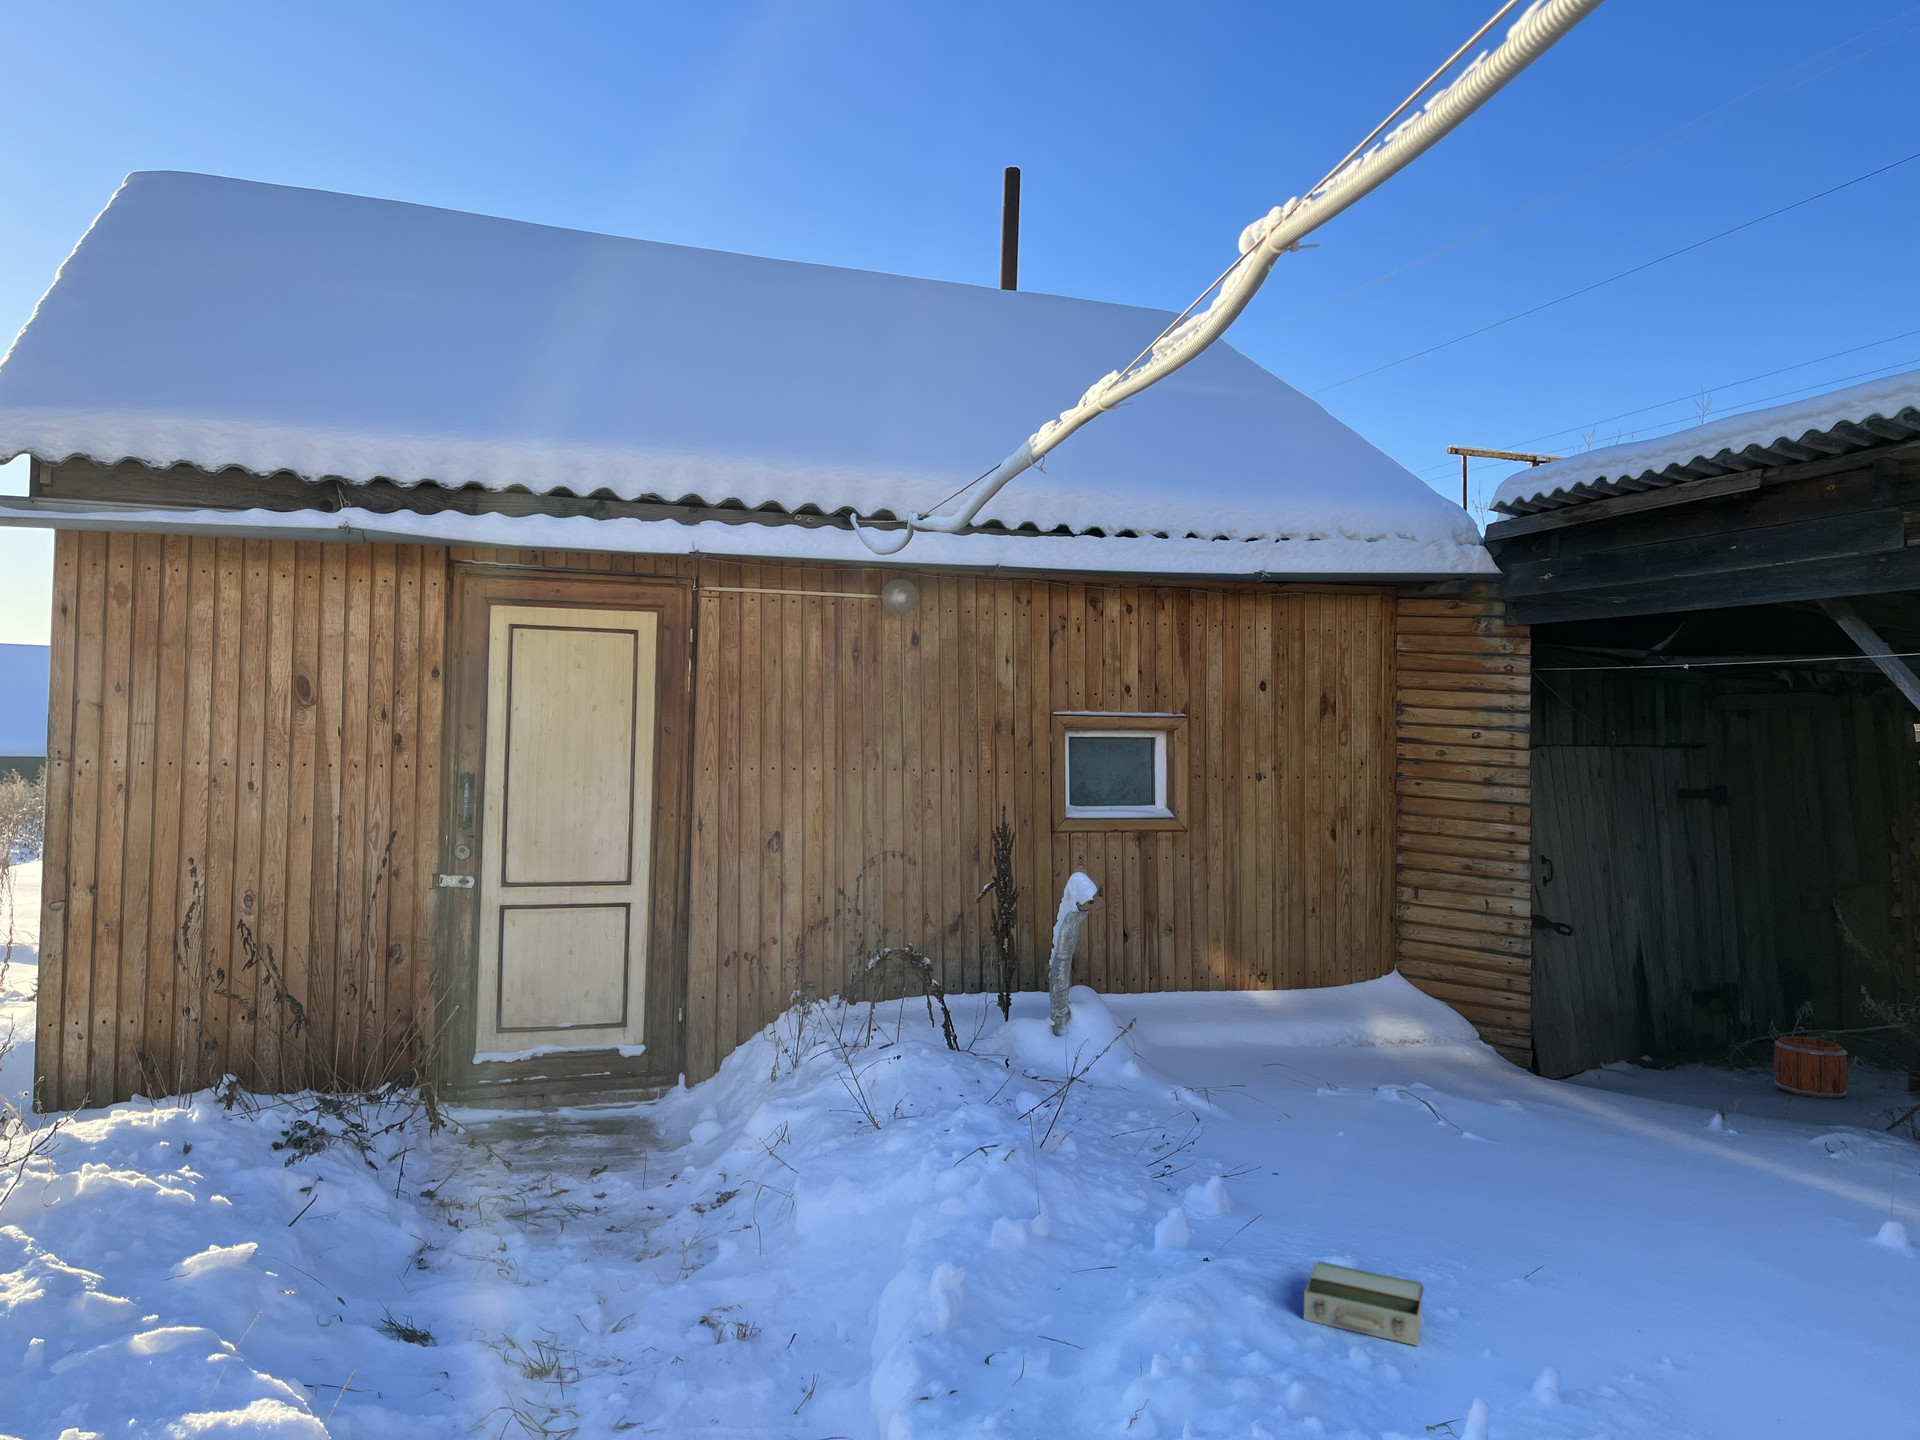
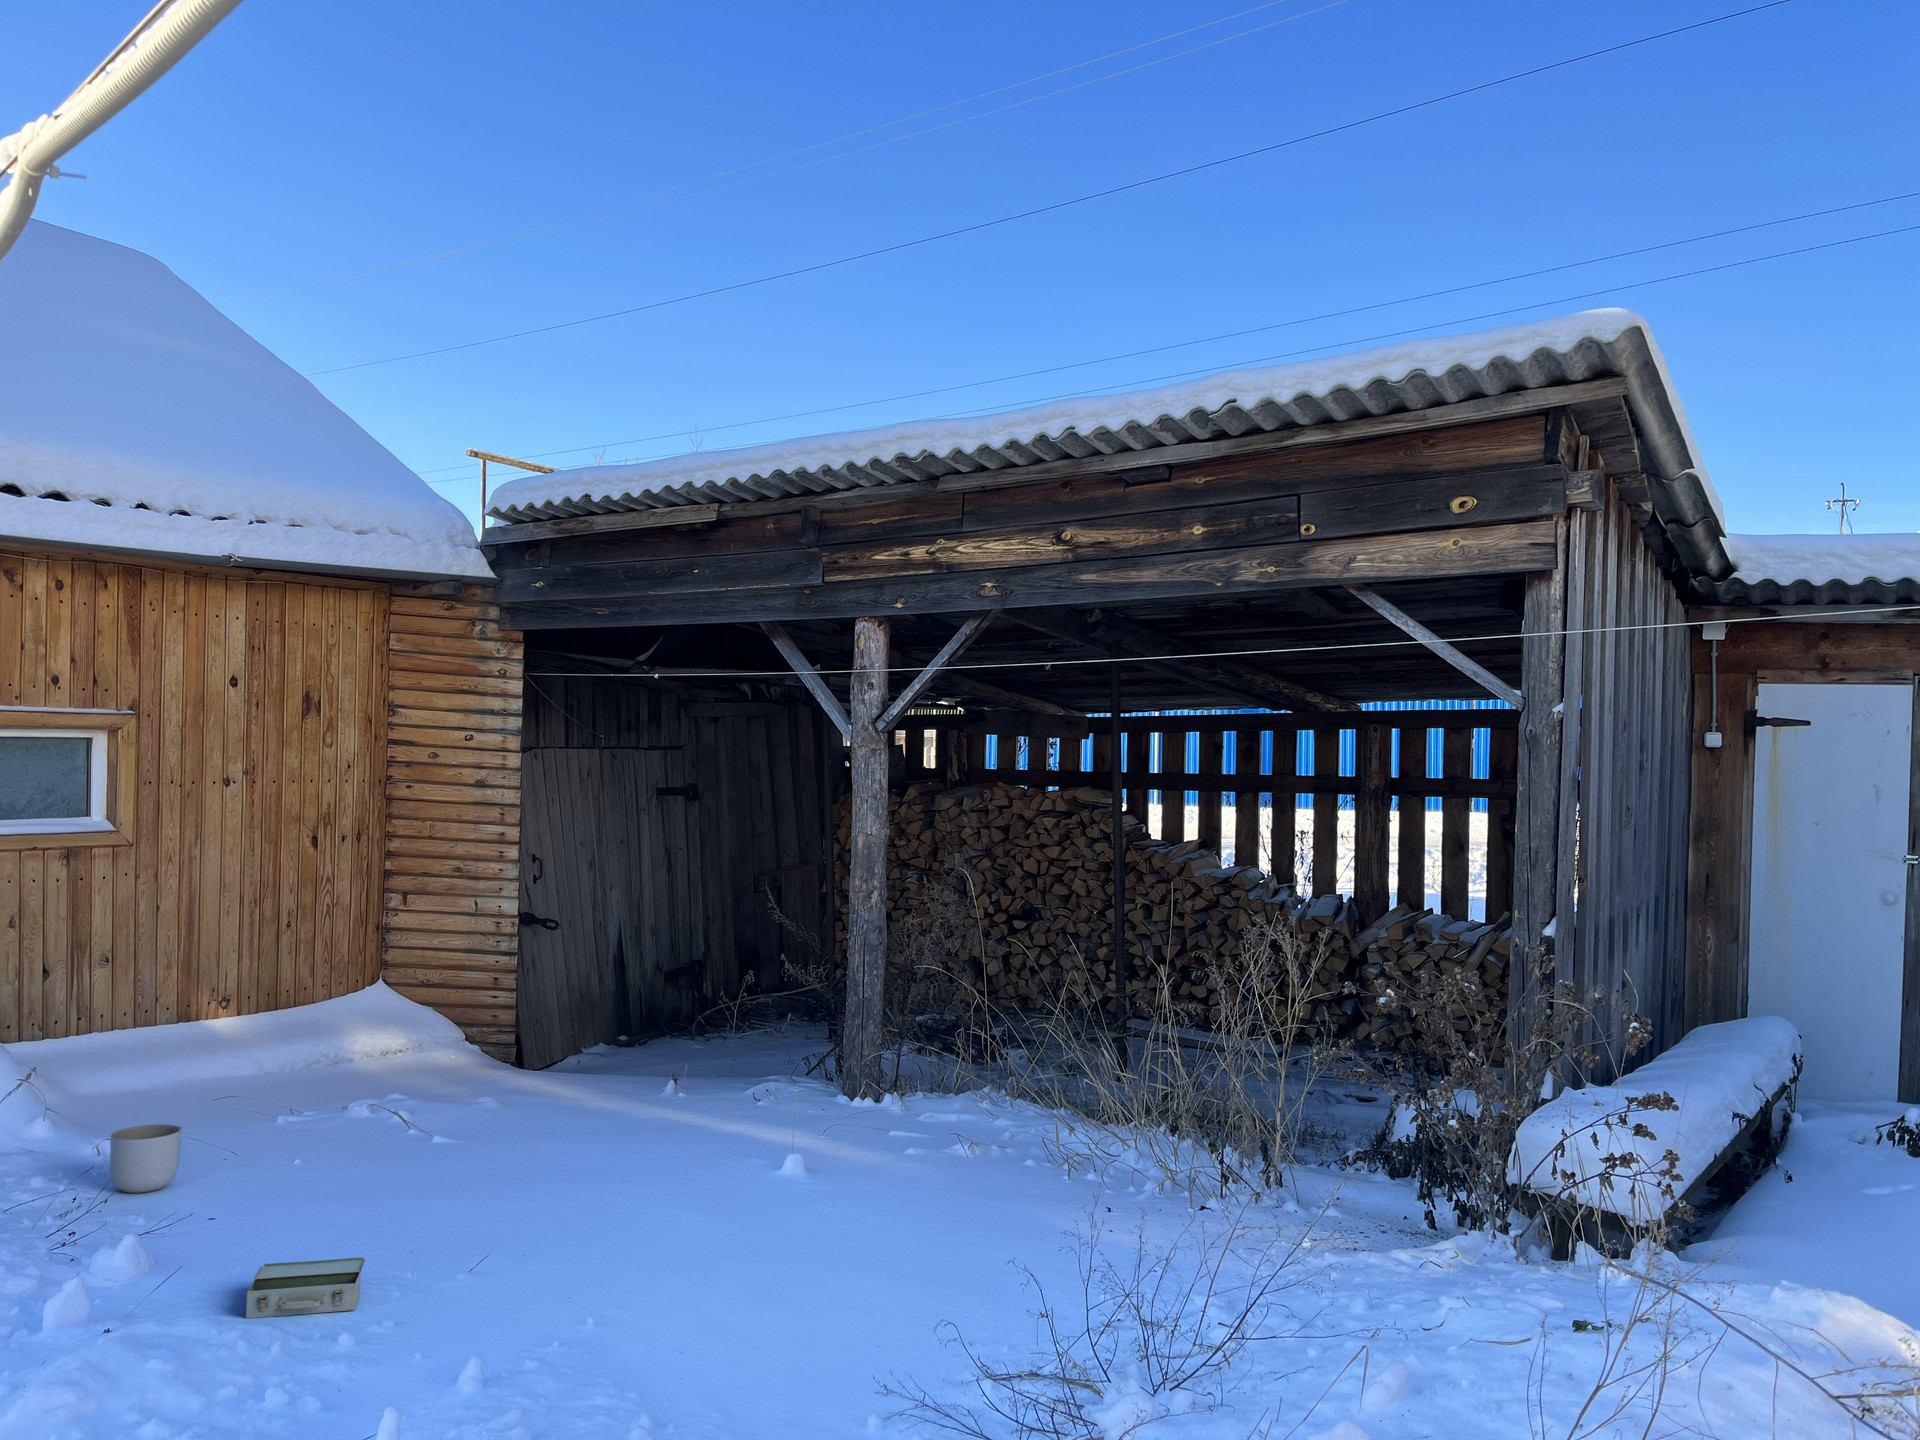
bucket: present [1774,1037,1848,1098] -> none [723,1000,776,1051]
planter: none [1175,1080,1233,1144] -> present [110,1124,181,1193]

